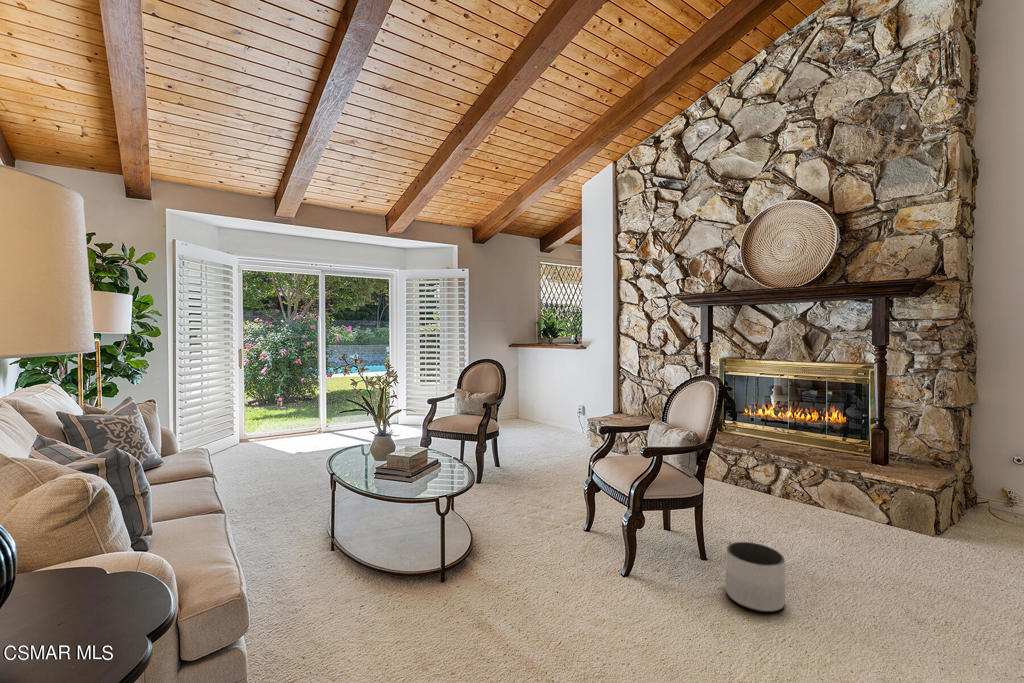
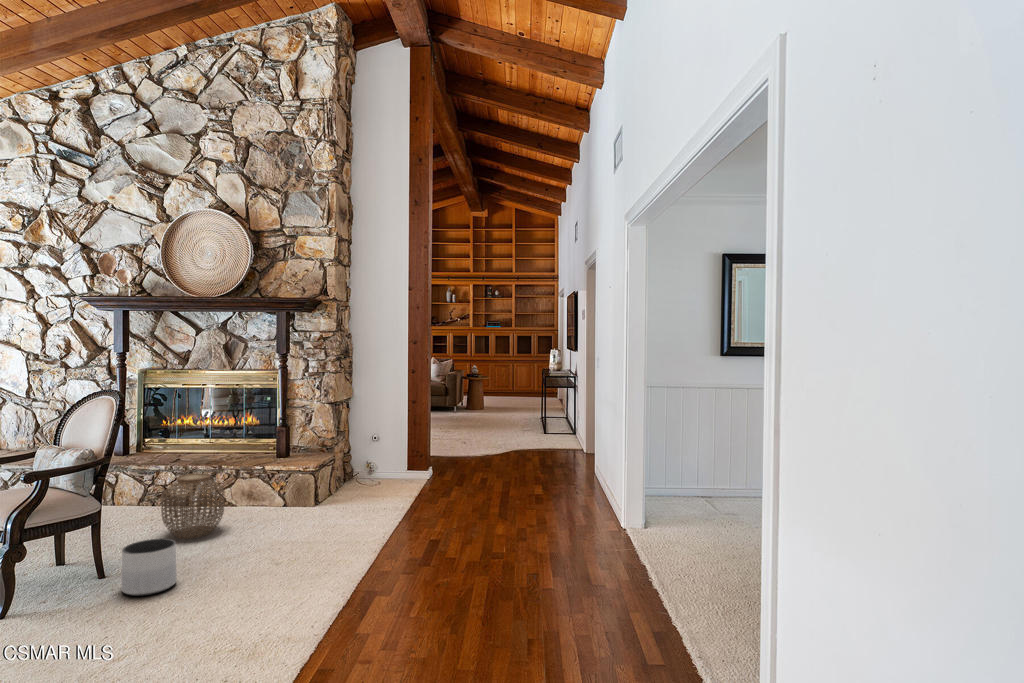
woven basket: none [753,469,821,541] -> present [161,473,224,539]

